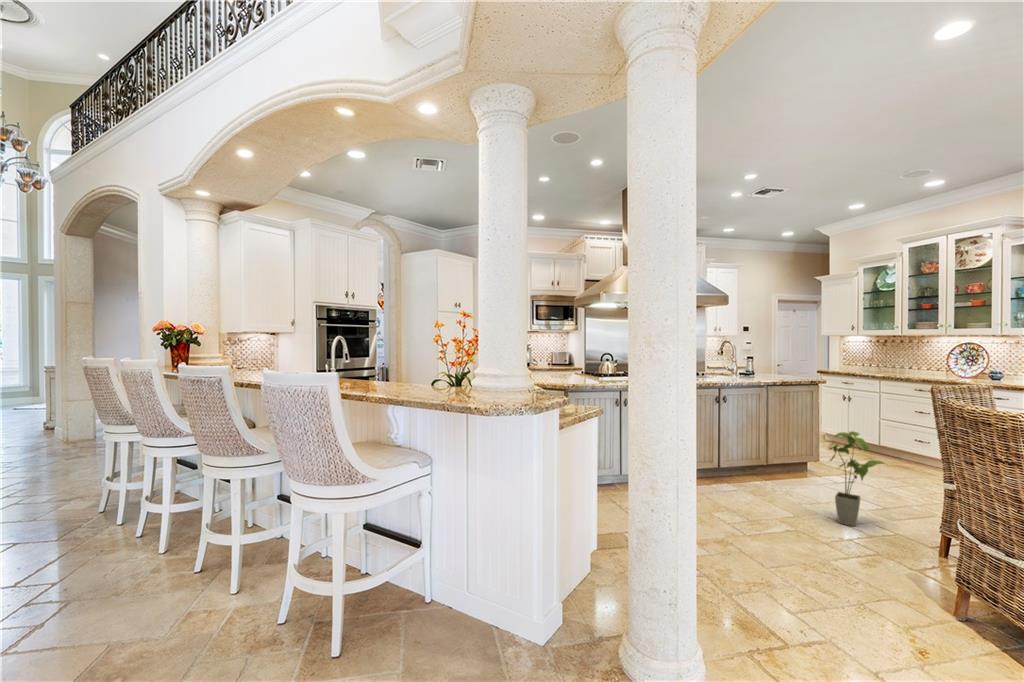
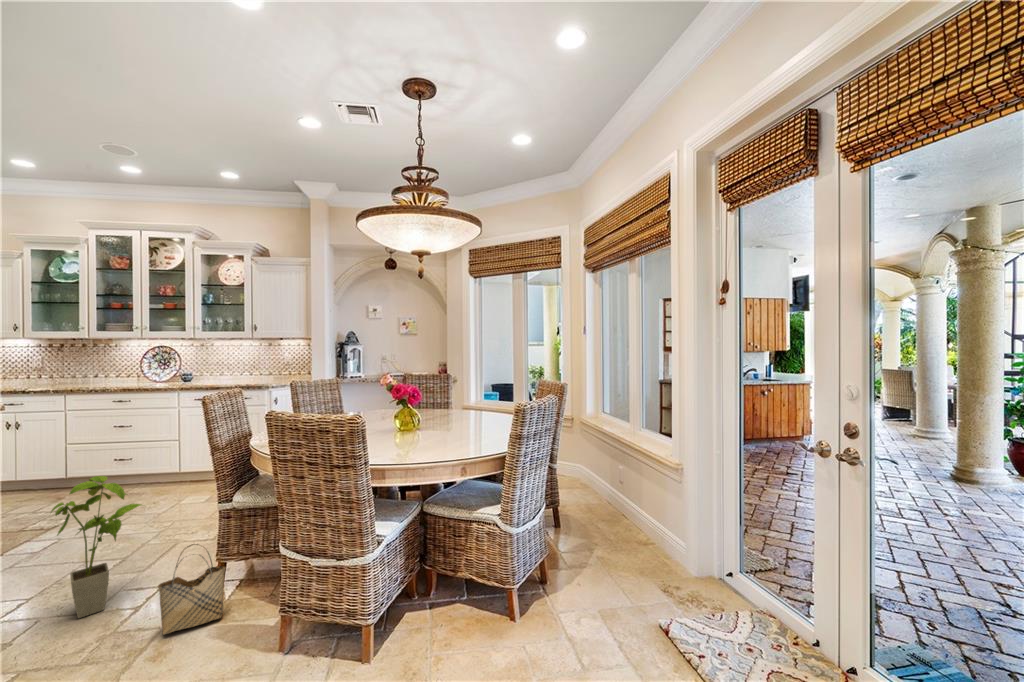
woven basket: none [876,502,934,571] -> present [158,544,225,635]

